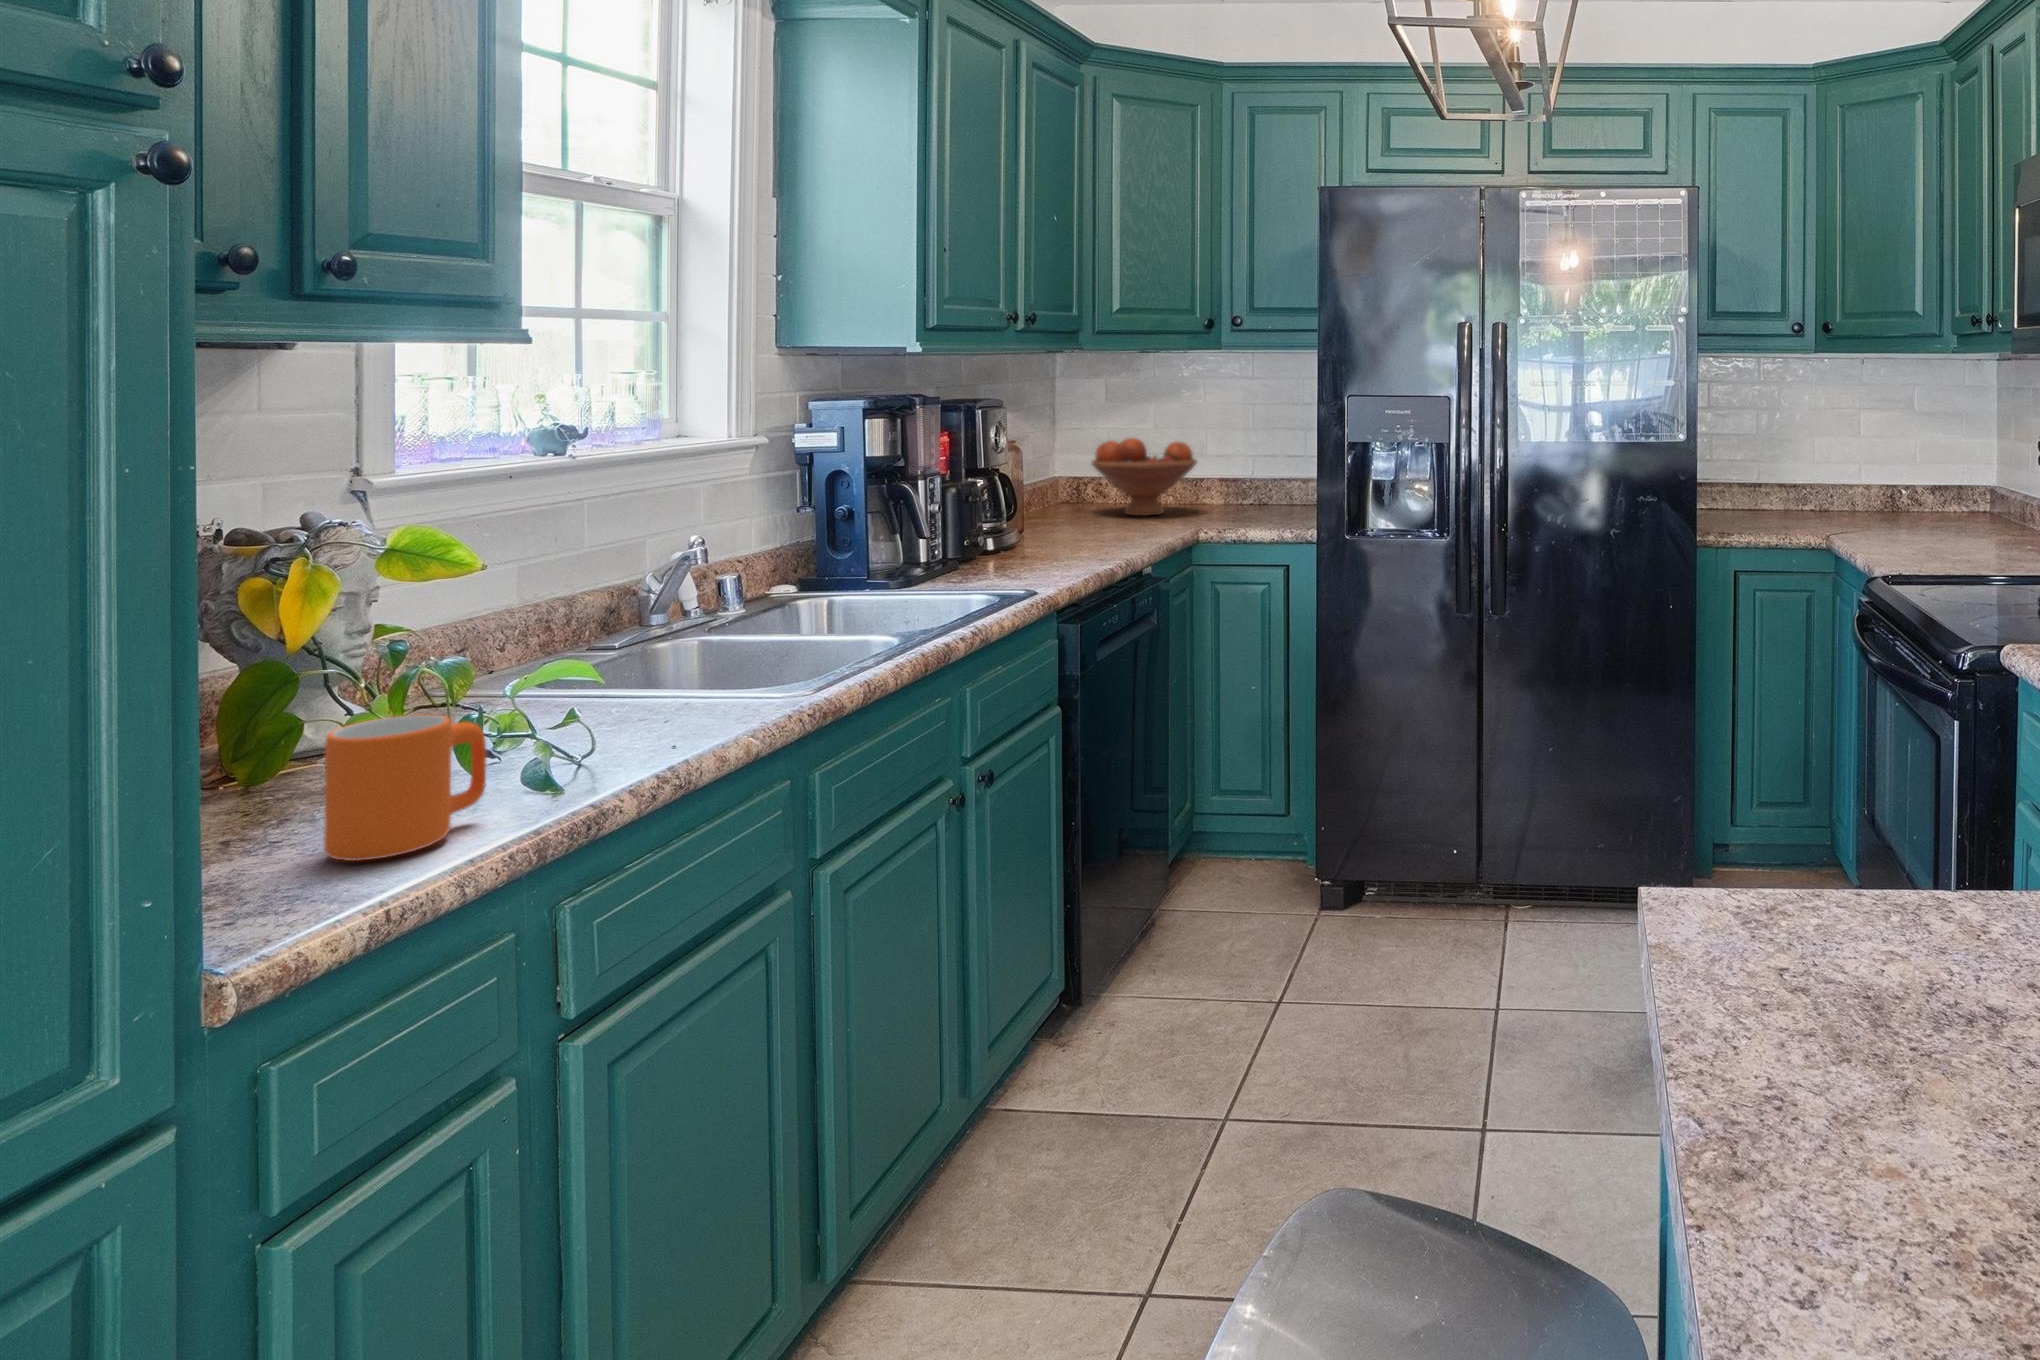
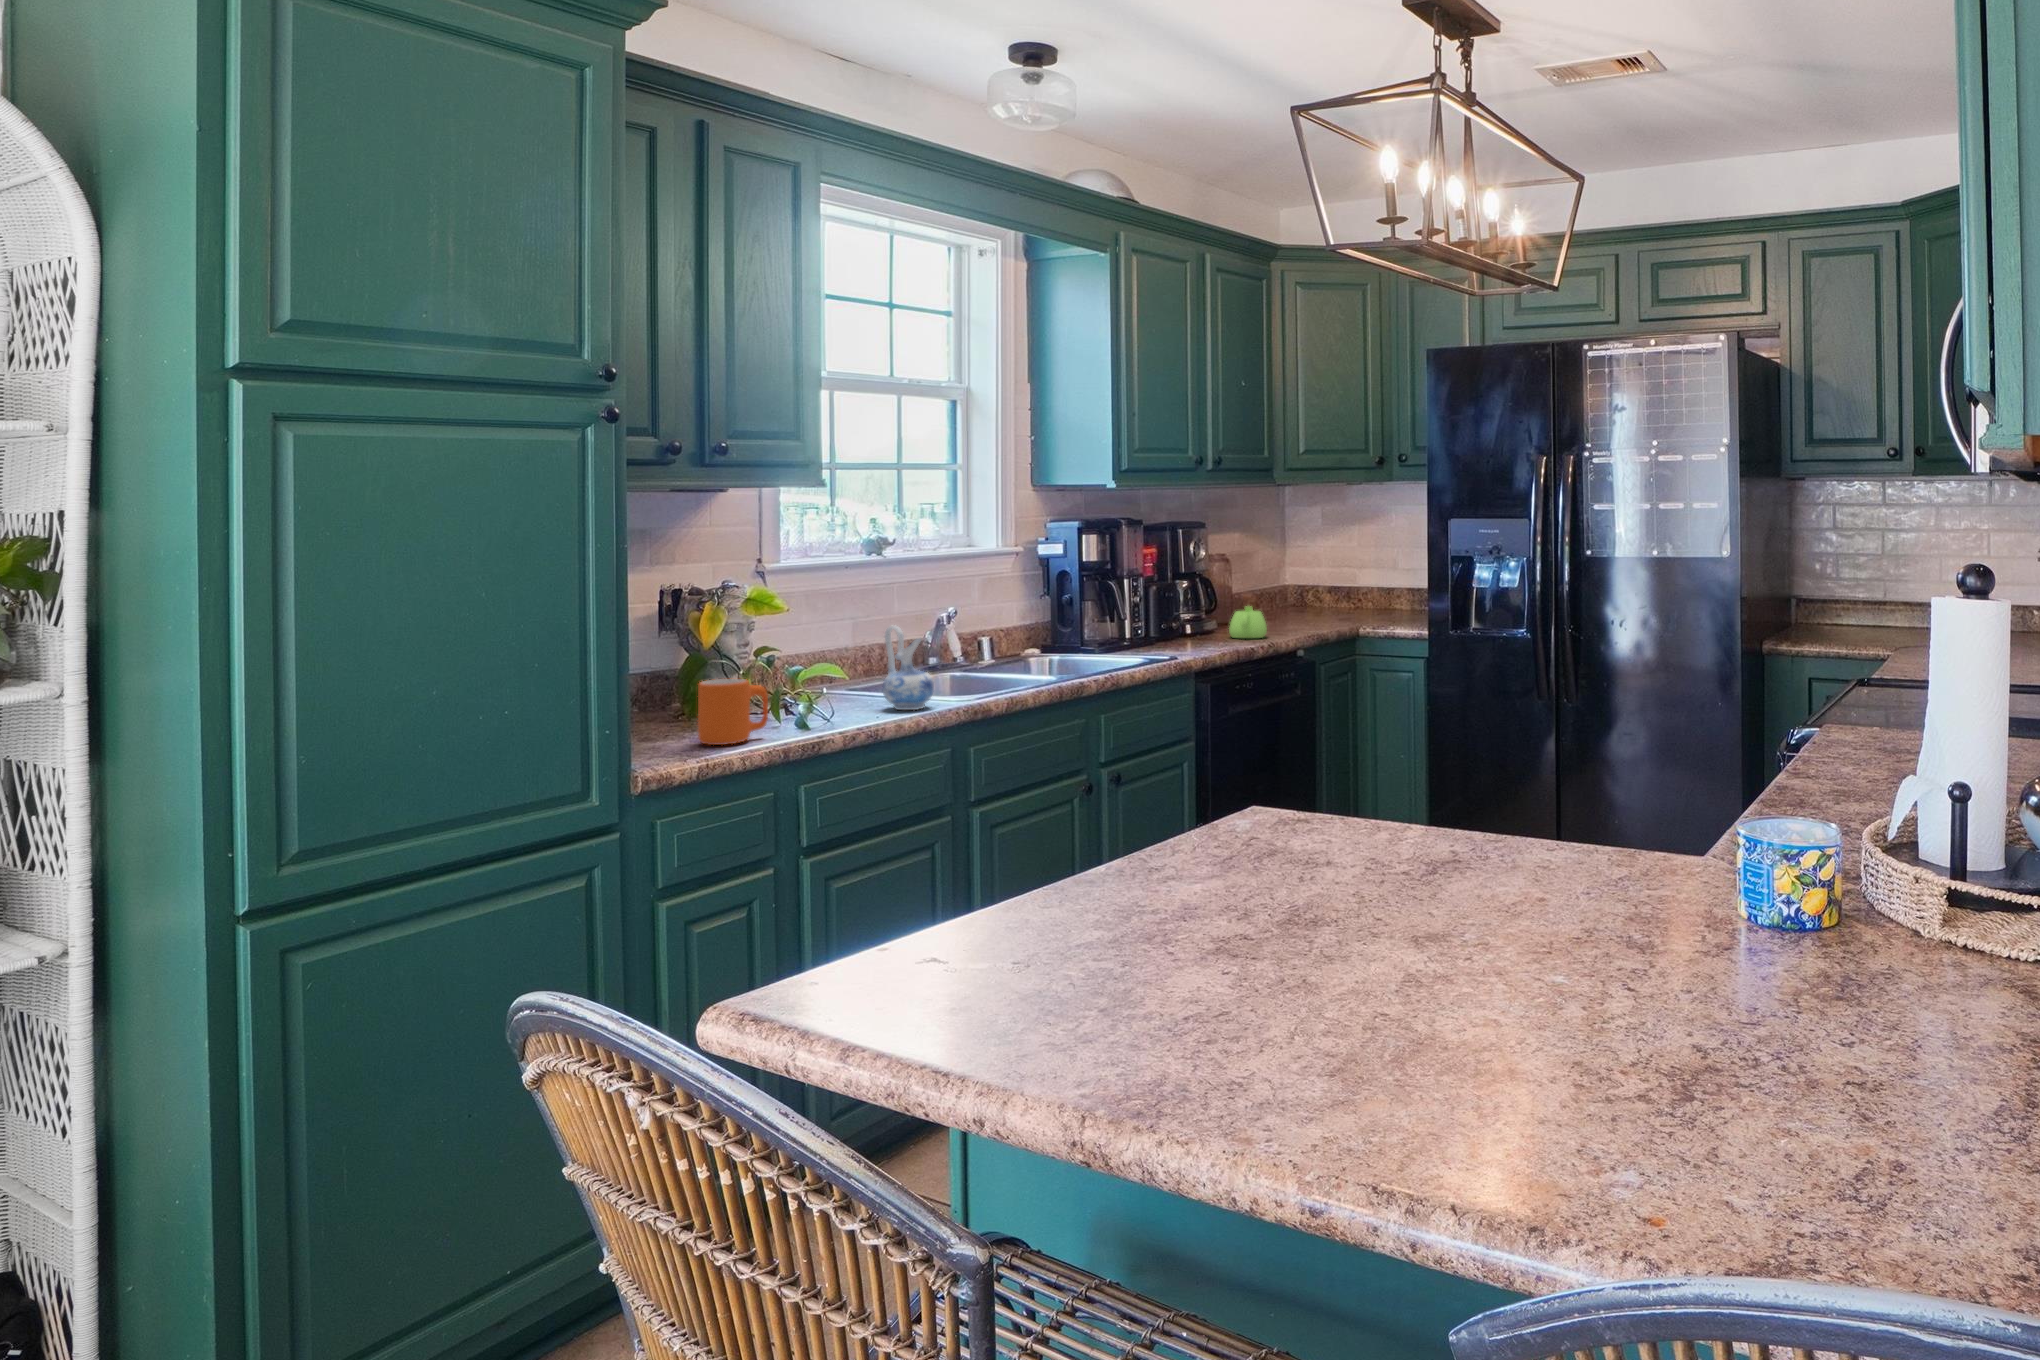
fruit bowl: present [1092,438,1197,516] -> none [1293,555,1377,619]
teapot: none [1053,507,1104,549] -> present [1229,607,1267,638]
ceramic pitcher: none [661,578,758,721] -> present [883,626,934,710]

